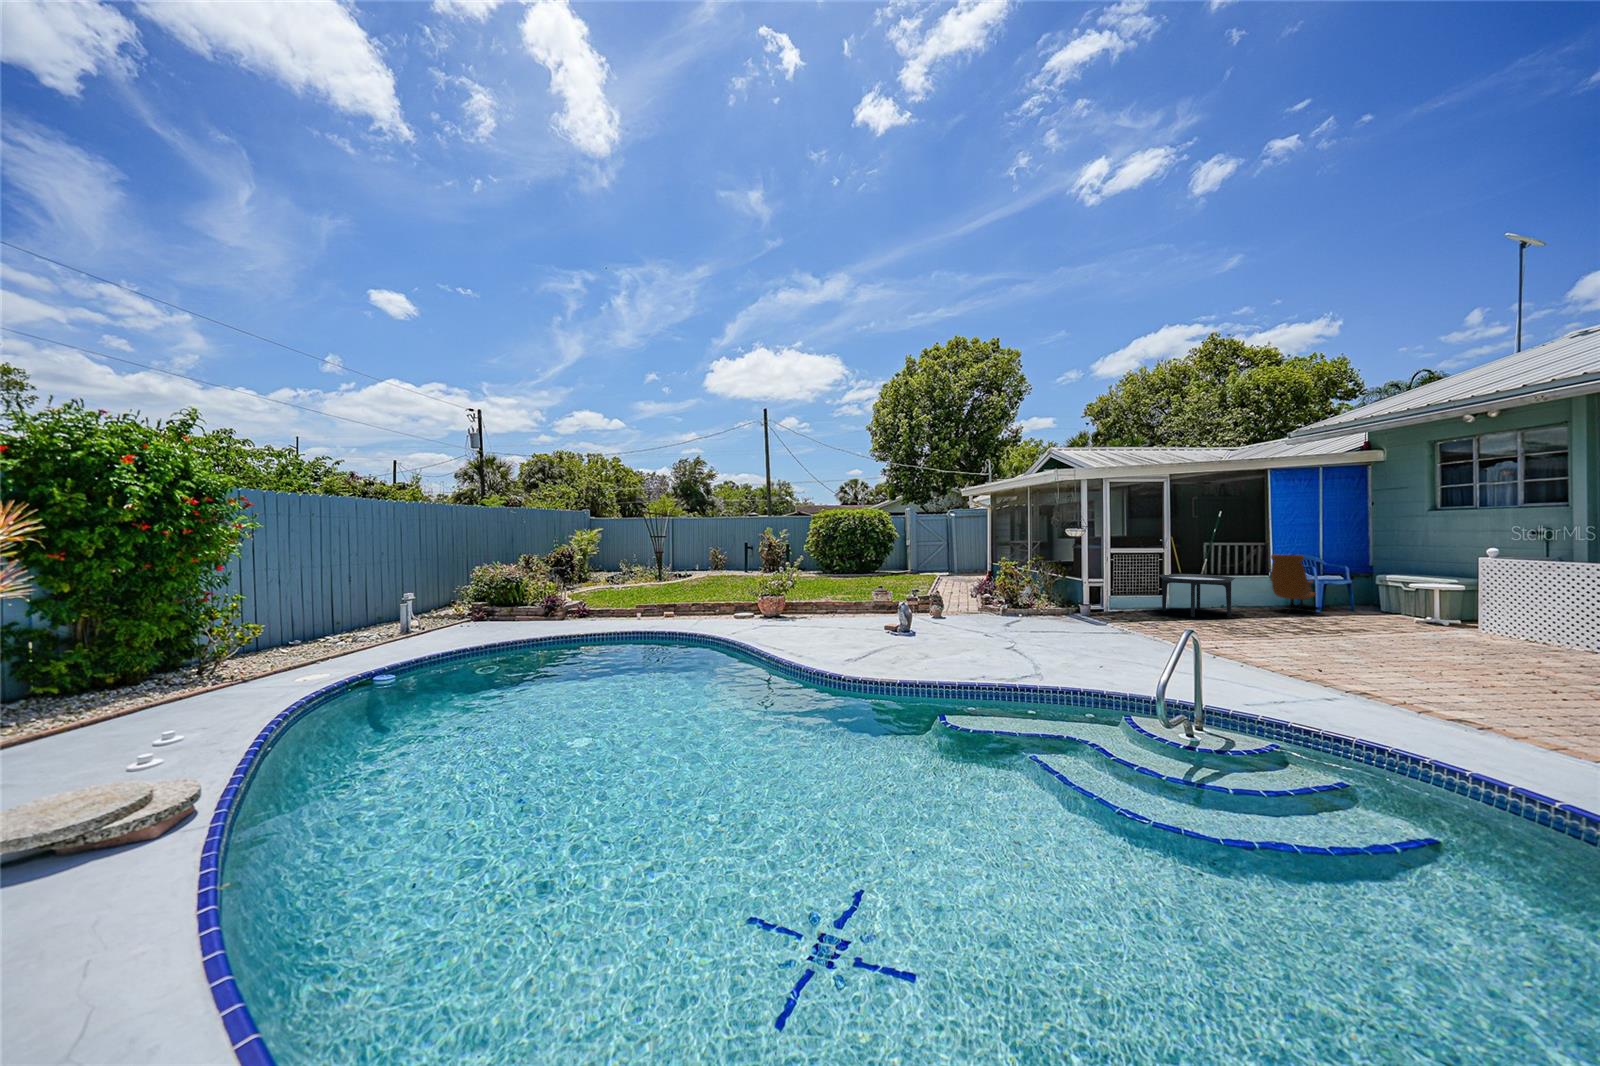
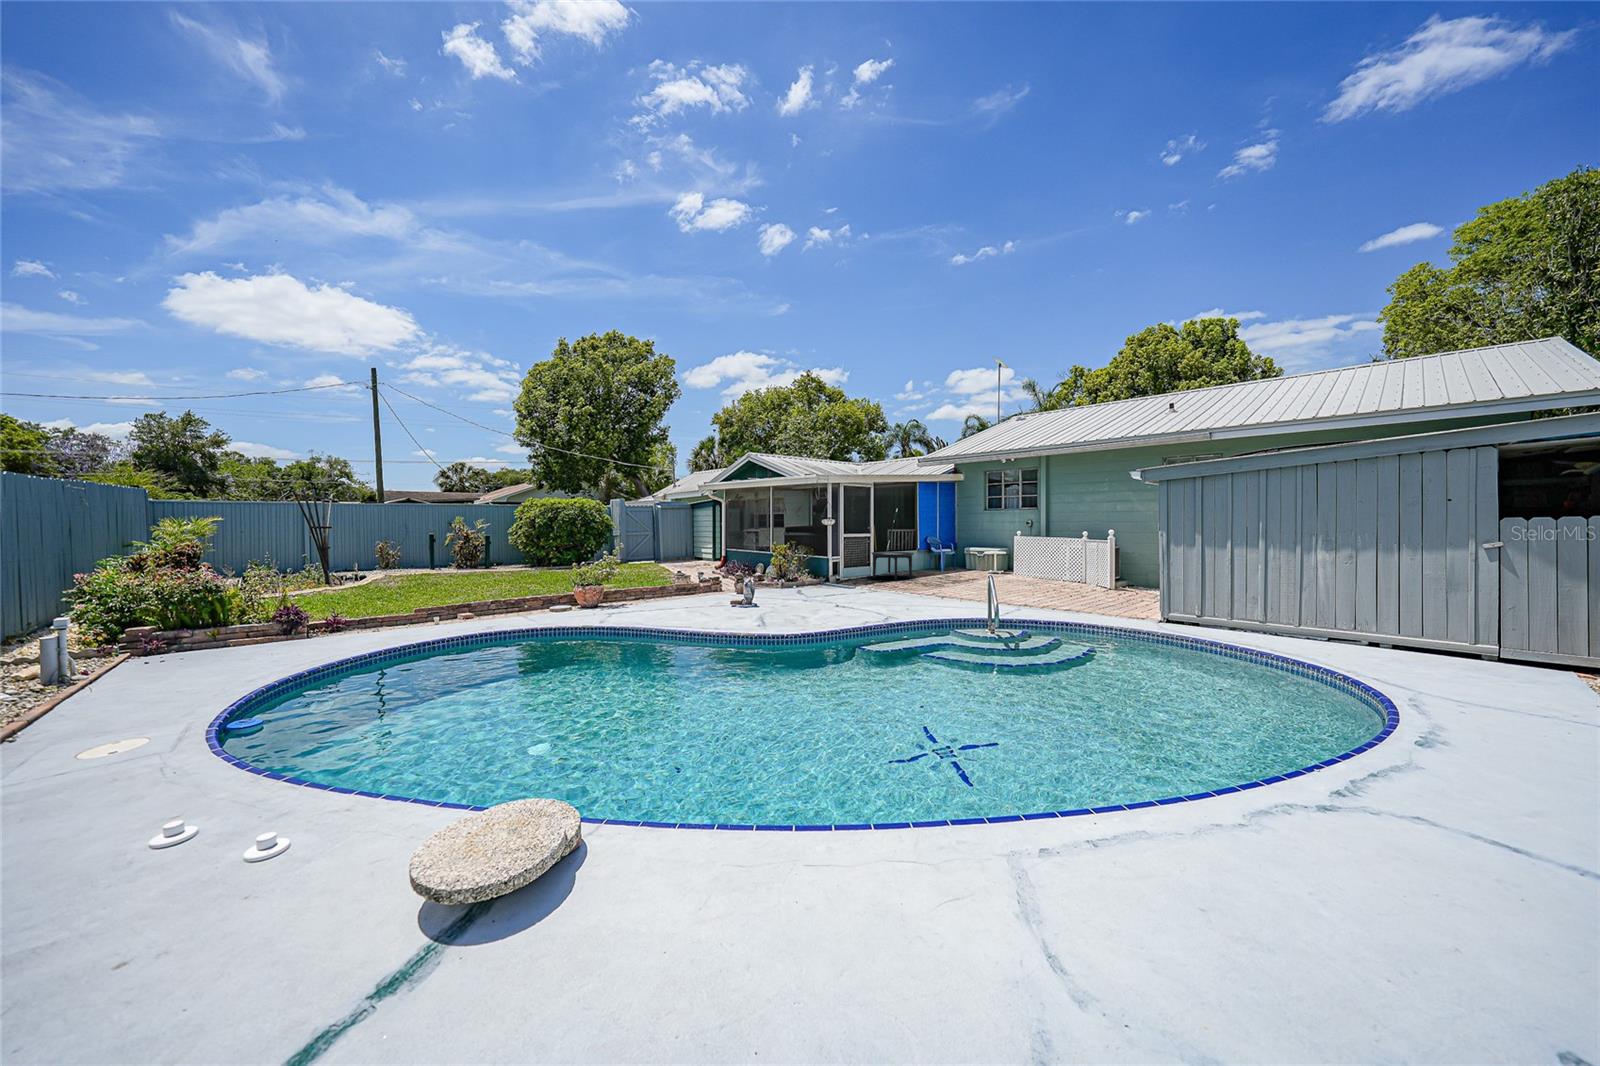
lounge chair: present [1271,554,1316,611] -> none [922,537,945,574]

